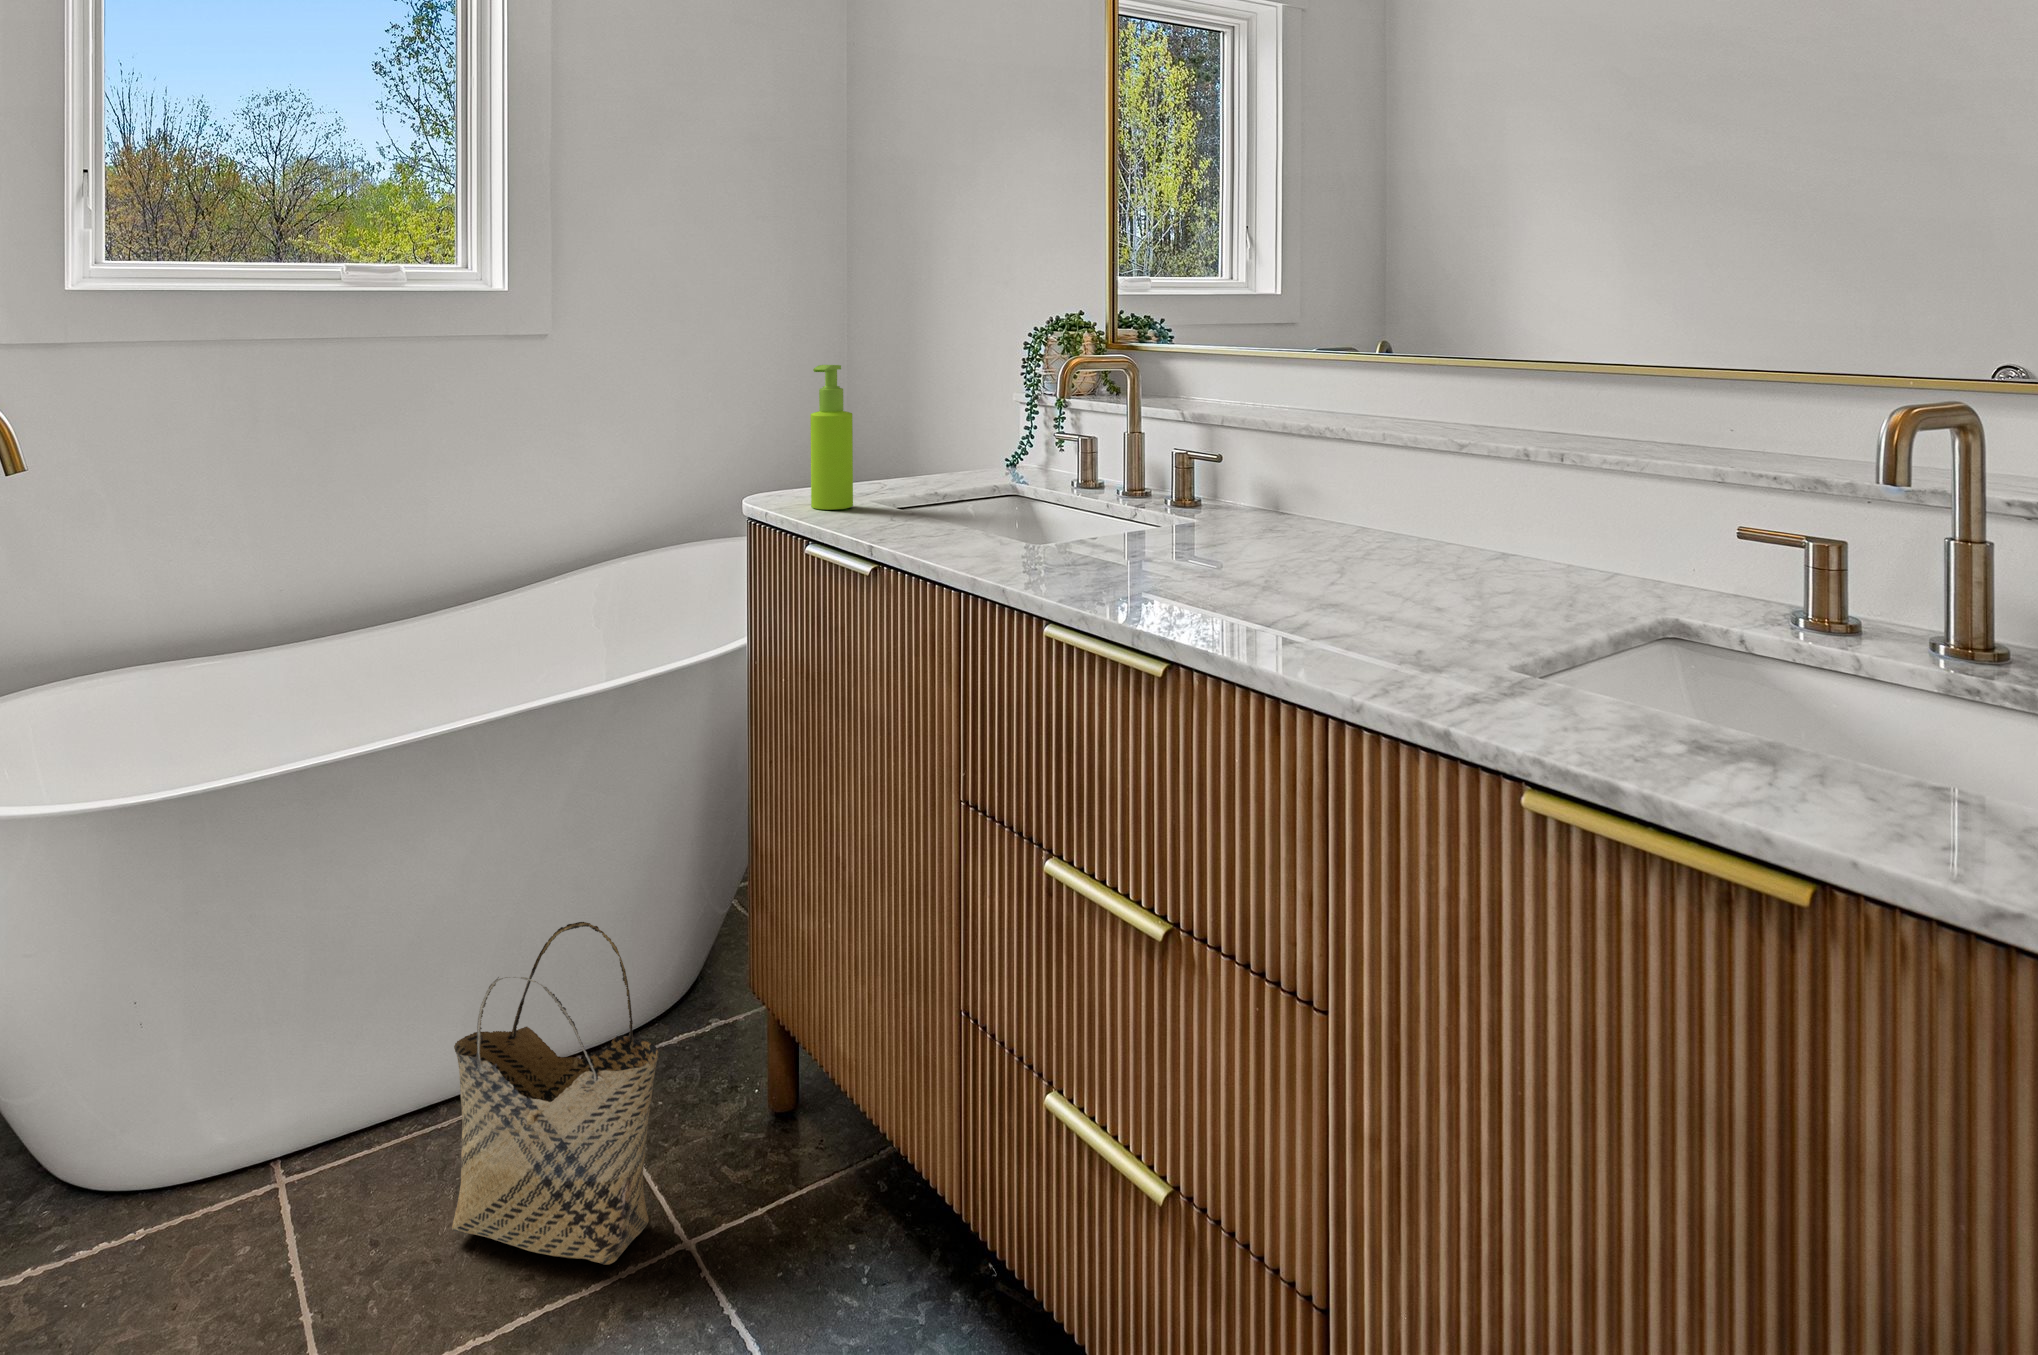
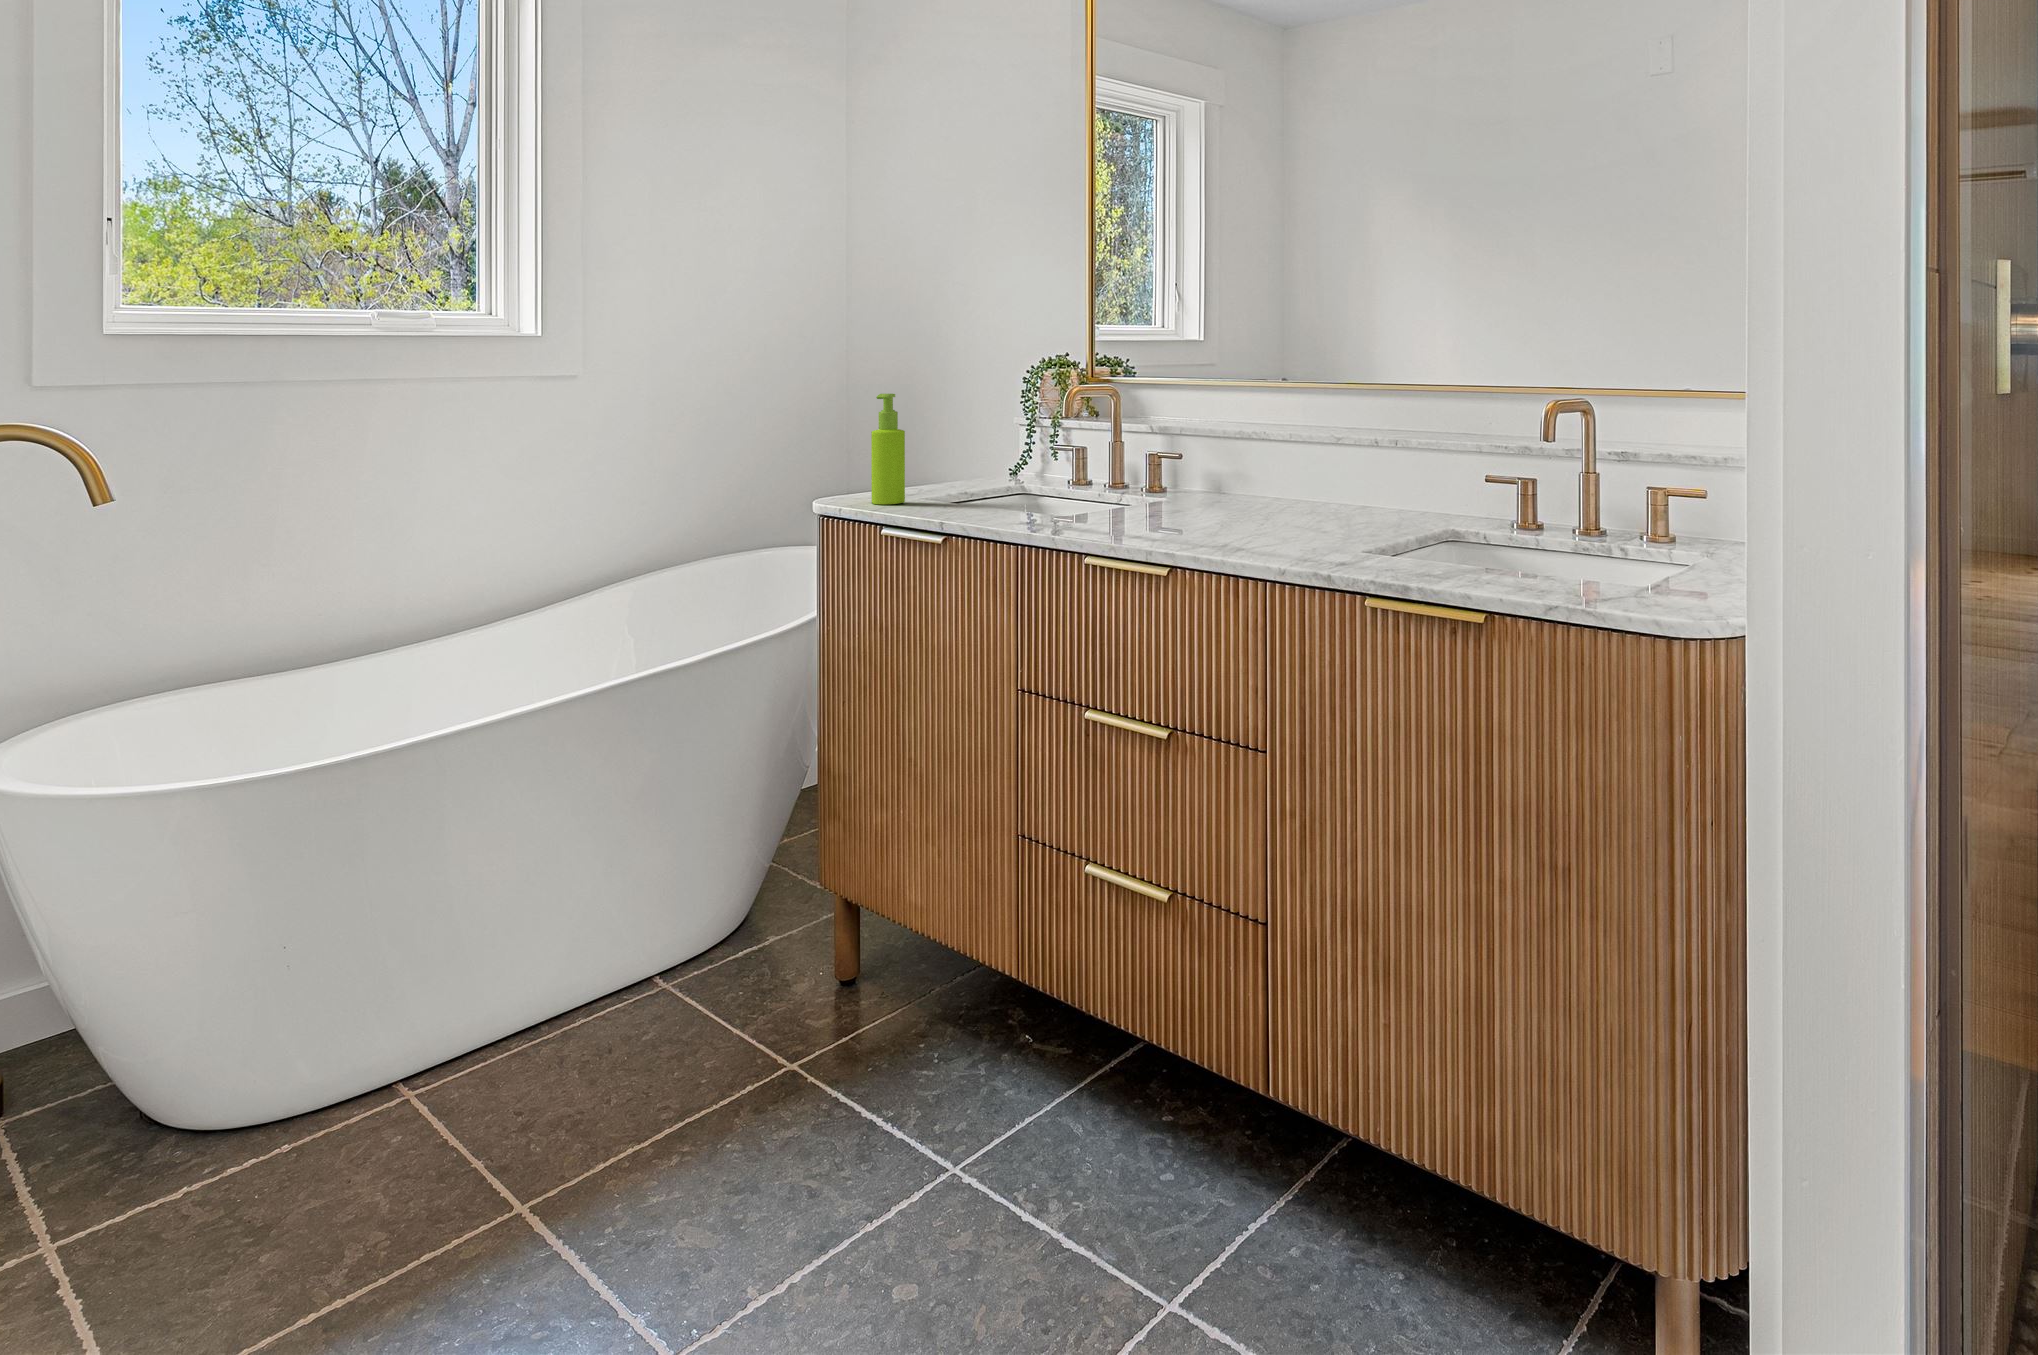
woven basket: present [452,922,659,1265] -> none [591,835,769,1088]

